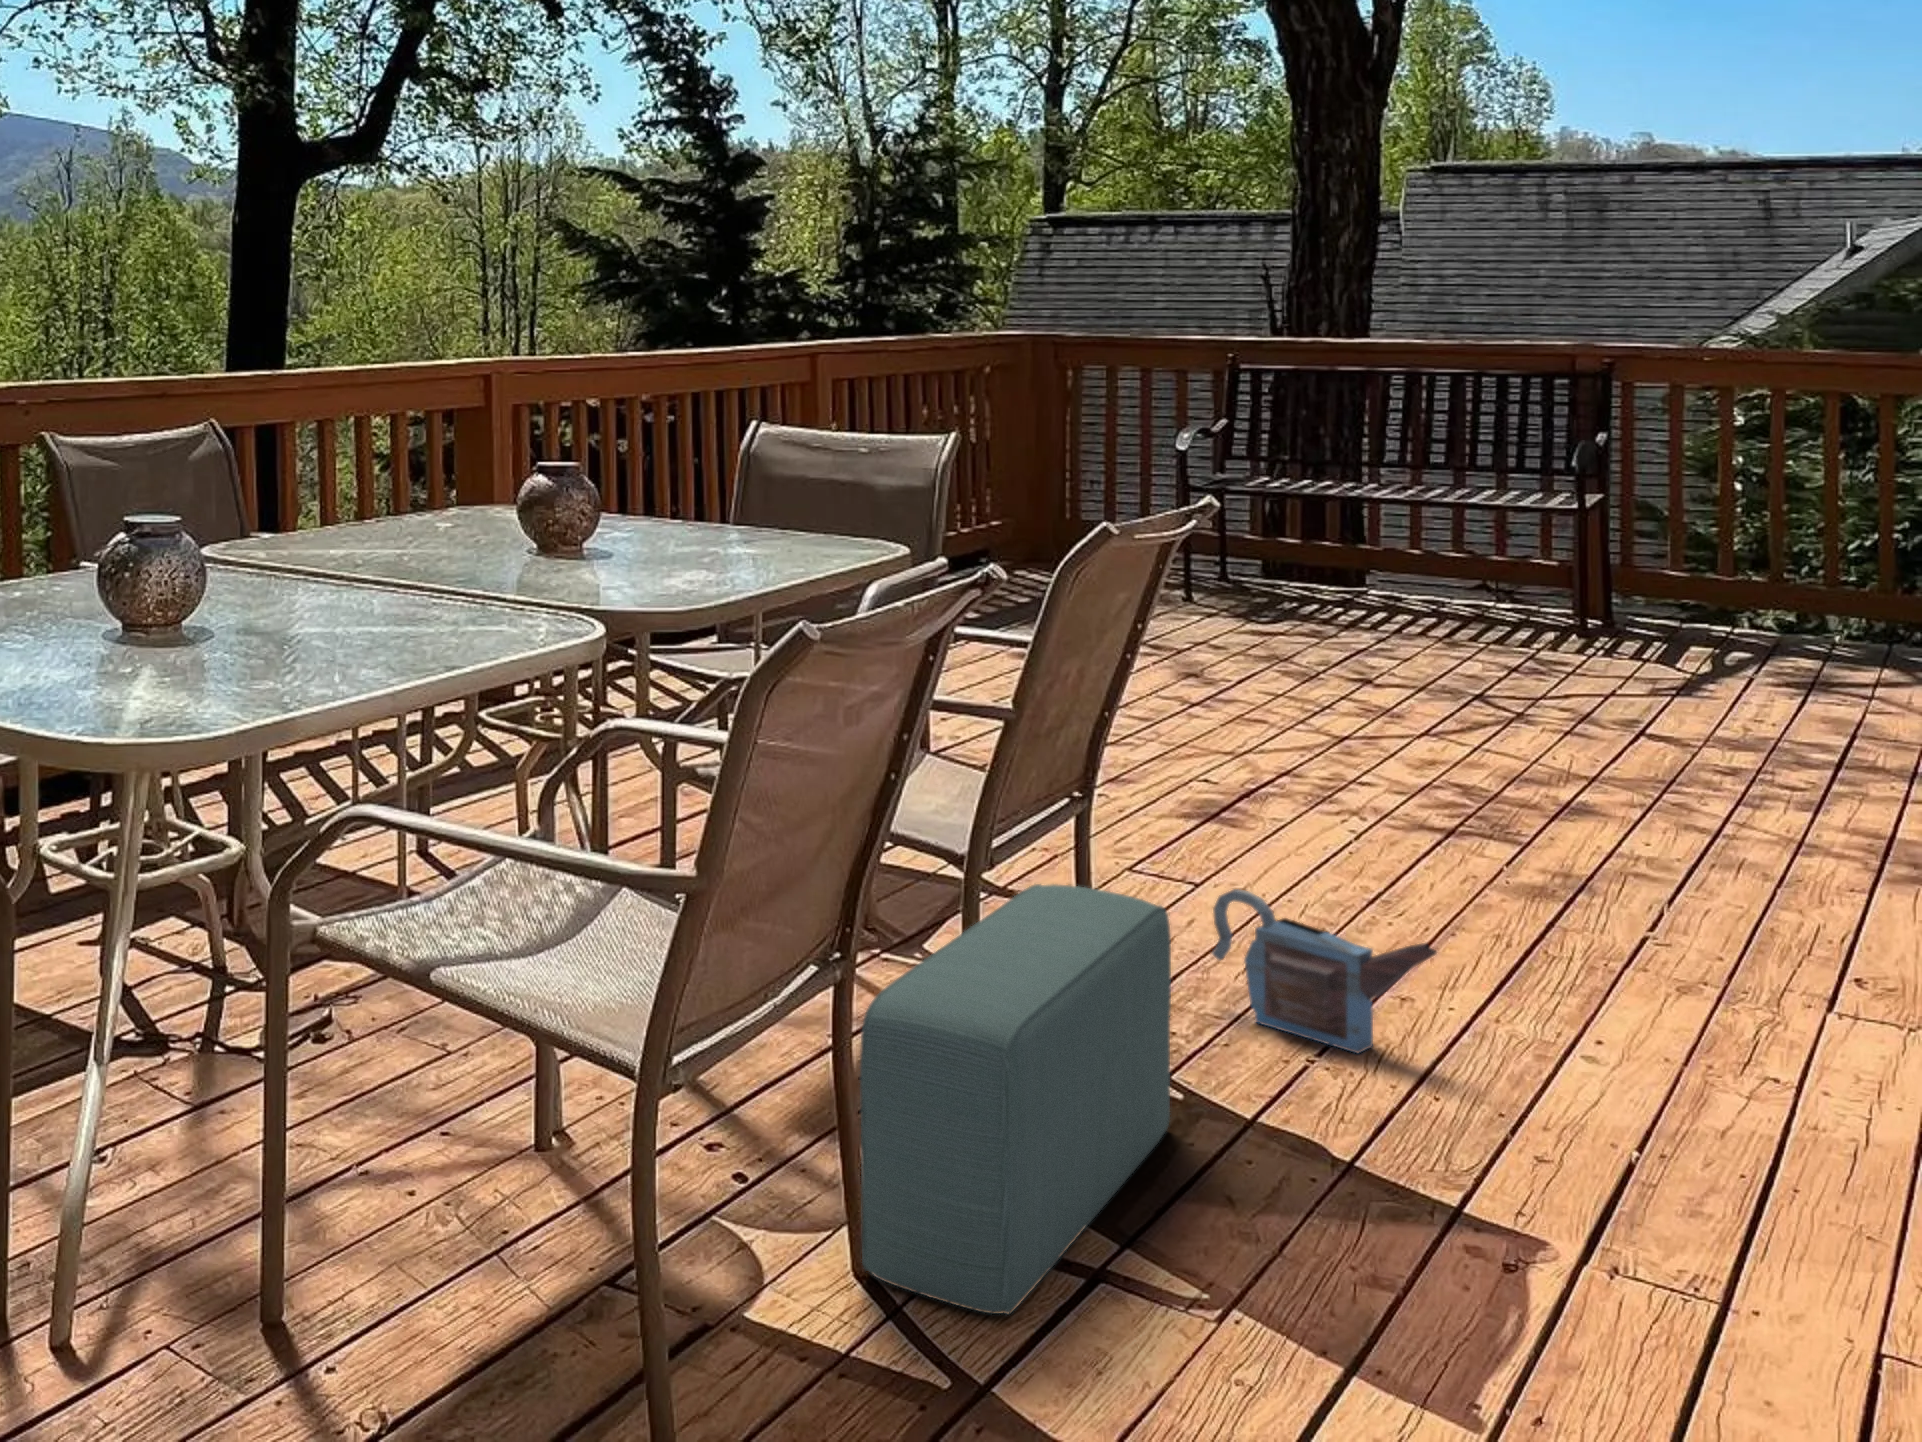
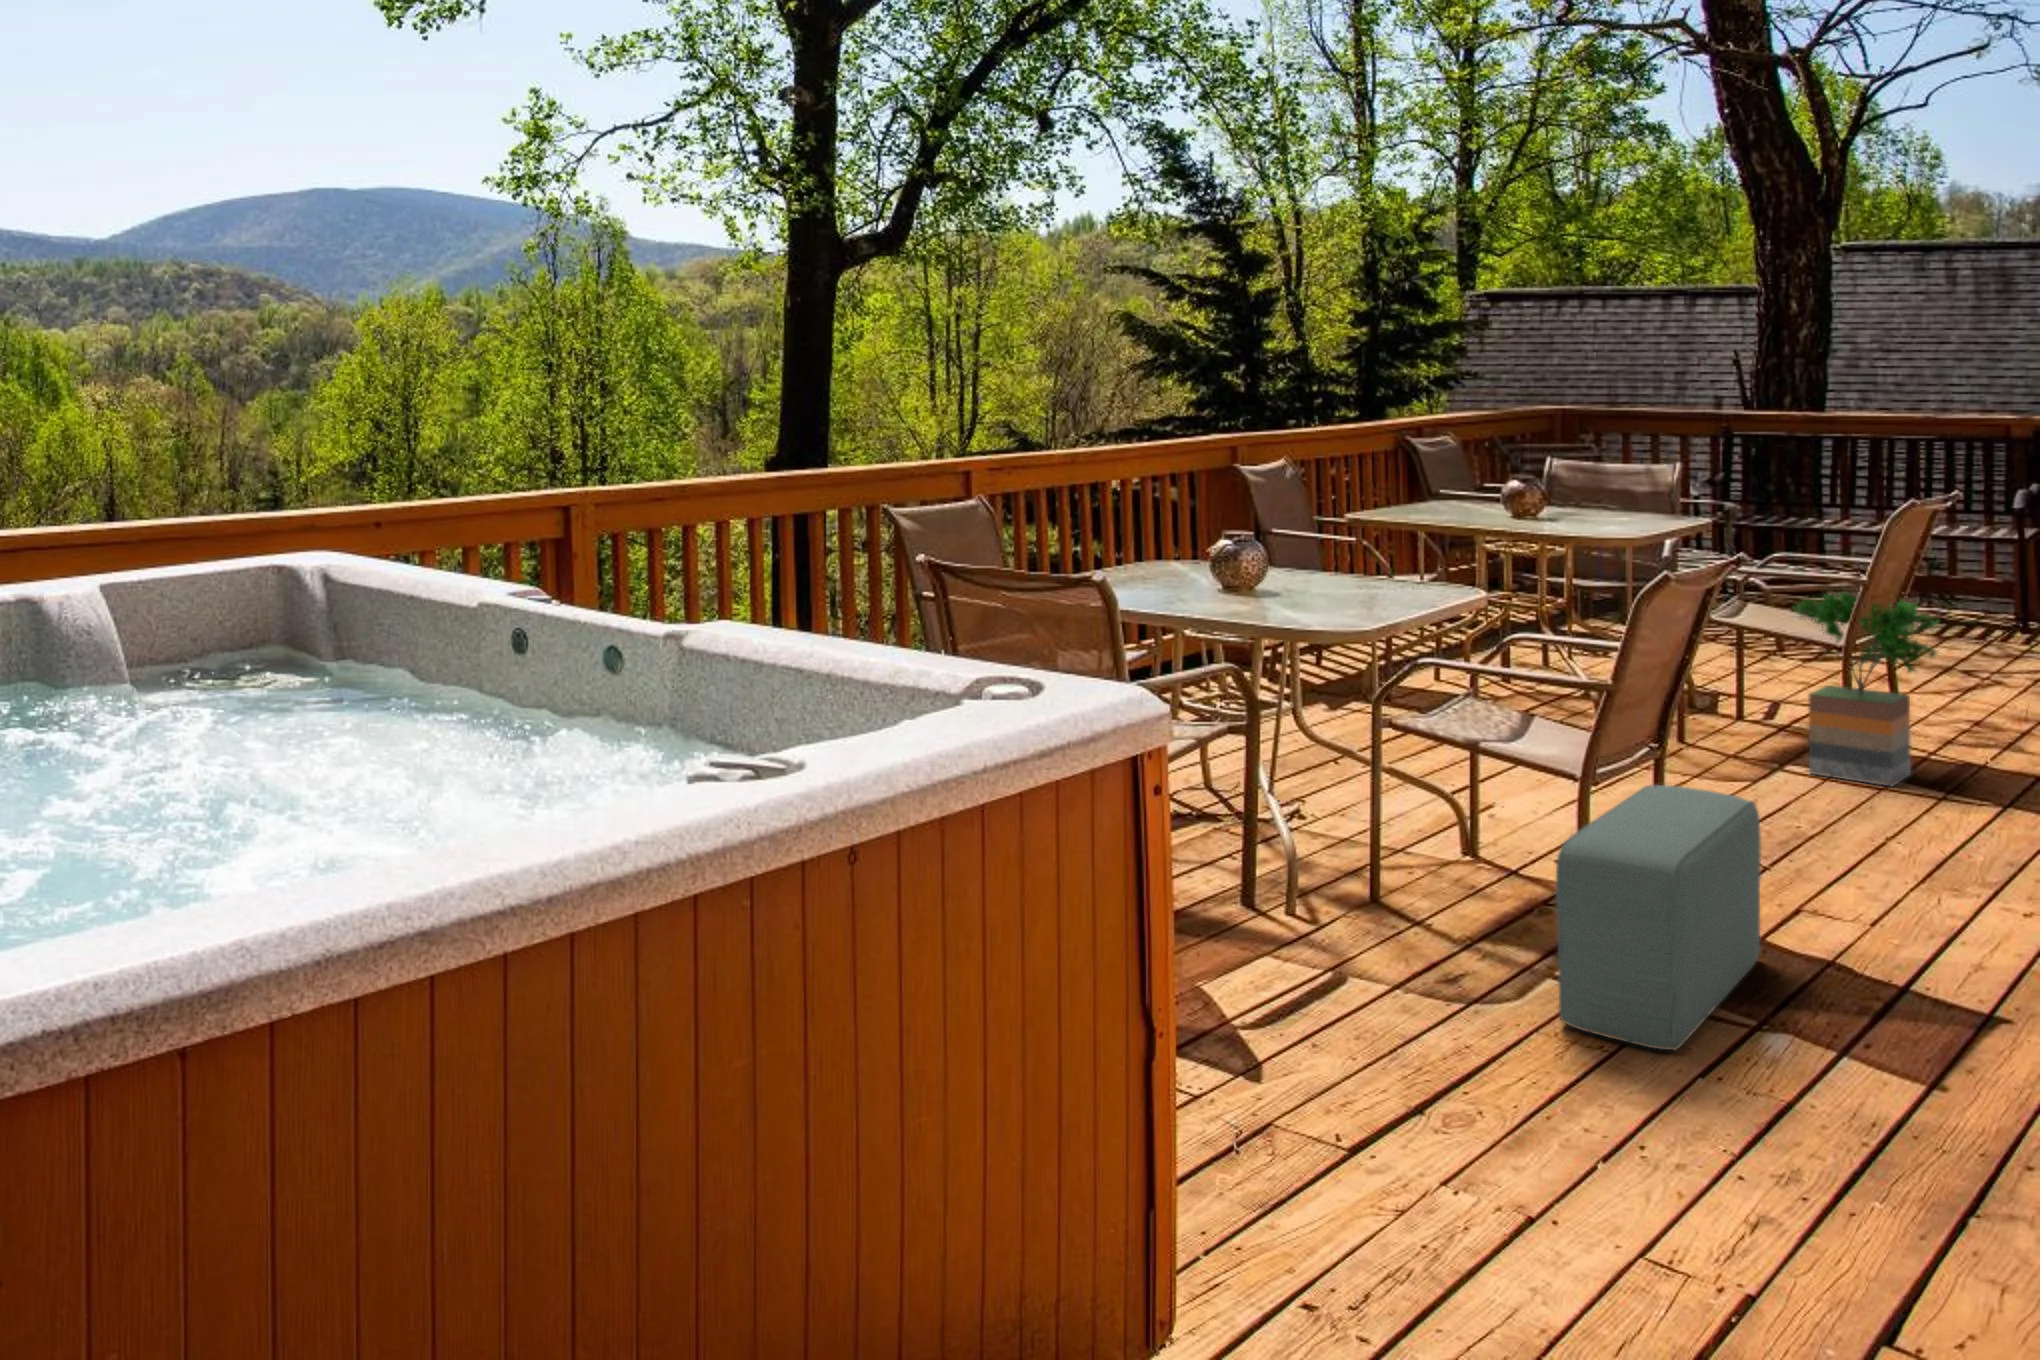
potted tree: none [1285,585,1455,837] -> present [1797,593,1938,786]
watering can: present [1212,889,1437,1053] -> none [1767,803,1965,923]

